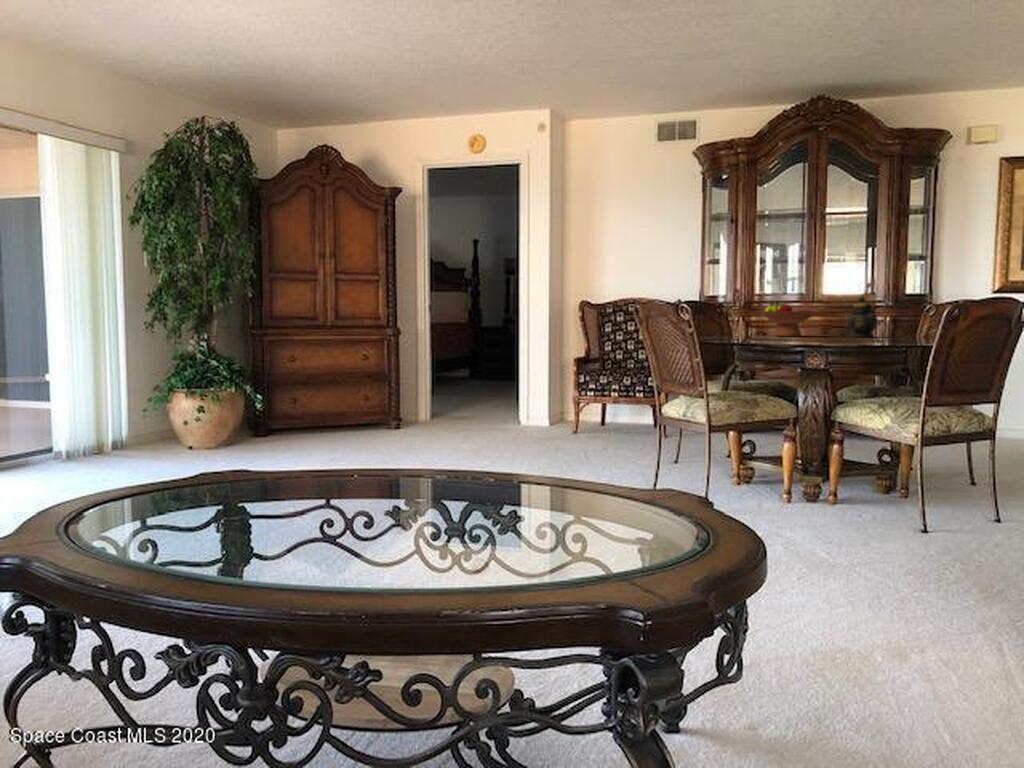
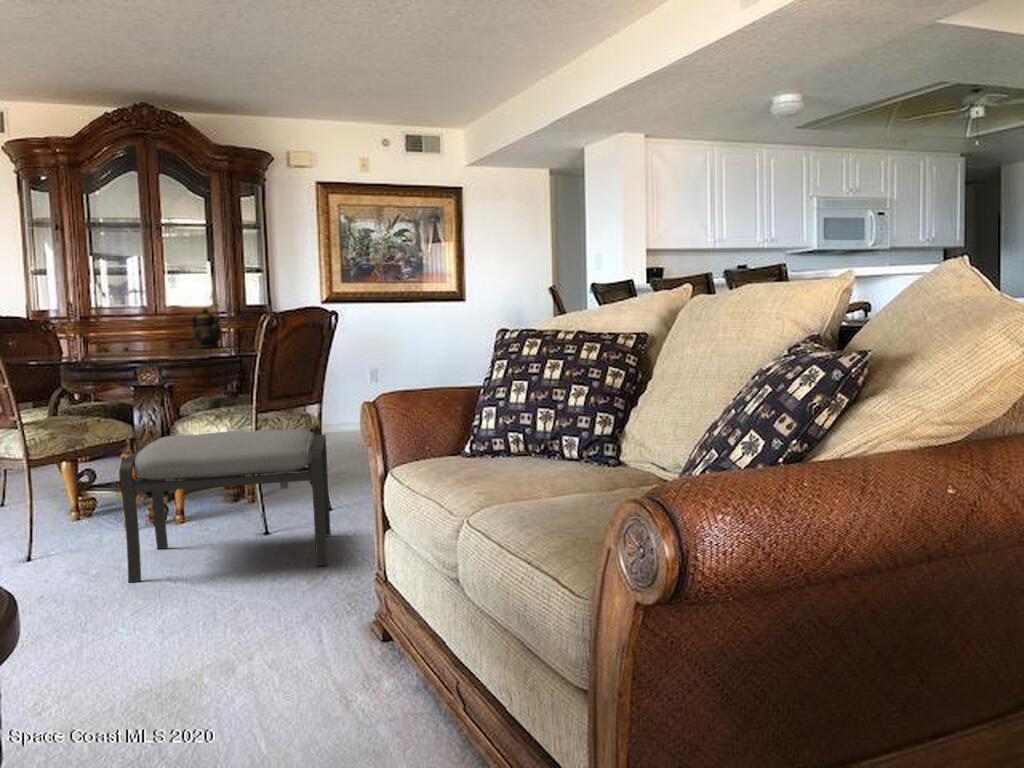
fruit bowl: present [762,302,815,336] -> none [99,315,159,351]
ottoman: none [793,418,1006,575] -> present [119,429,331,582]

